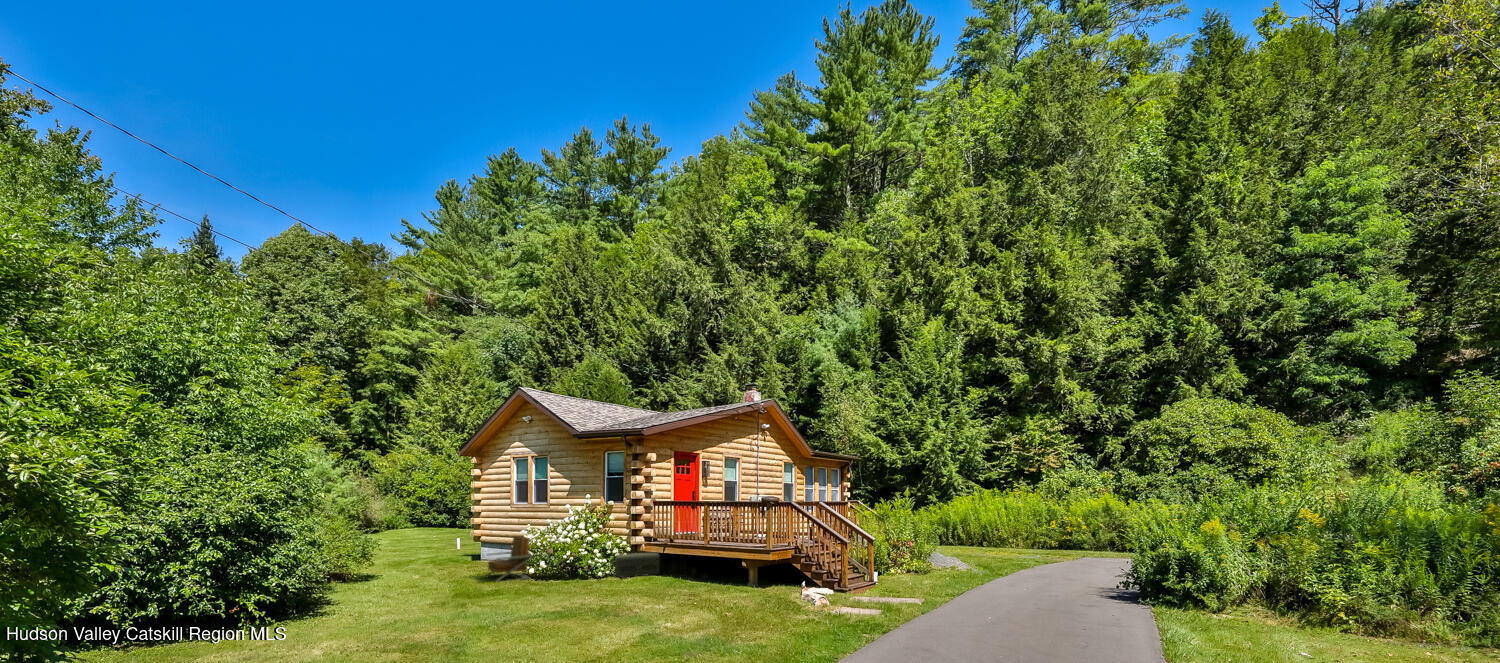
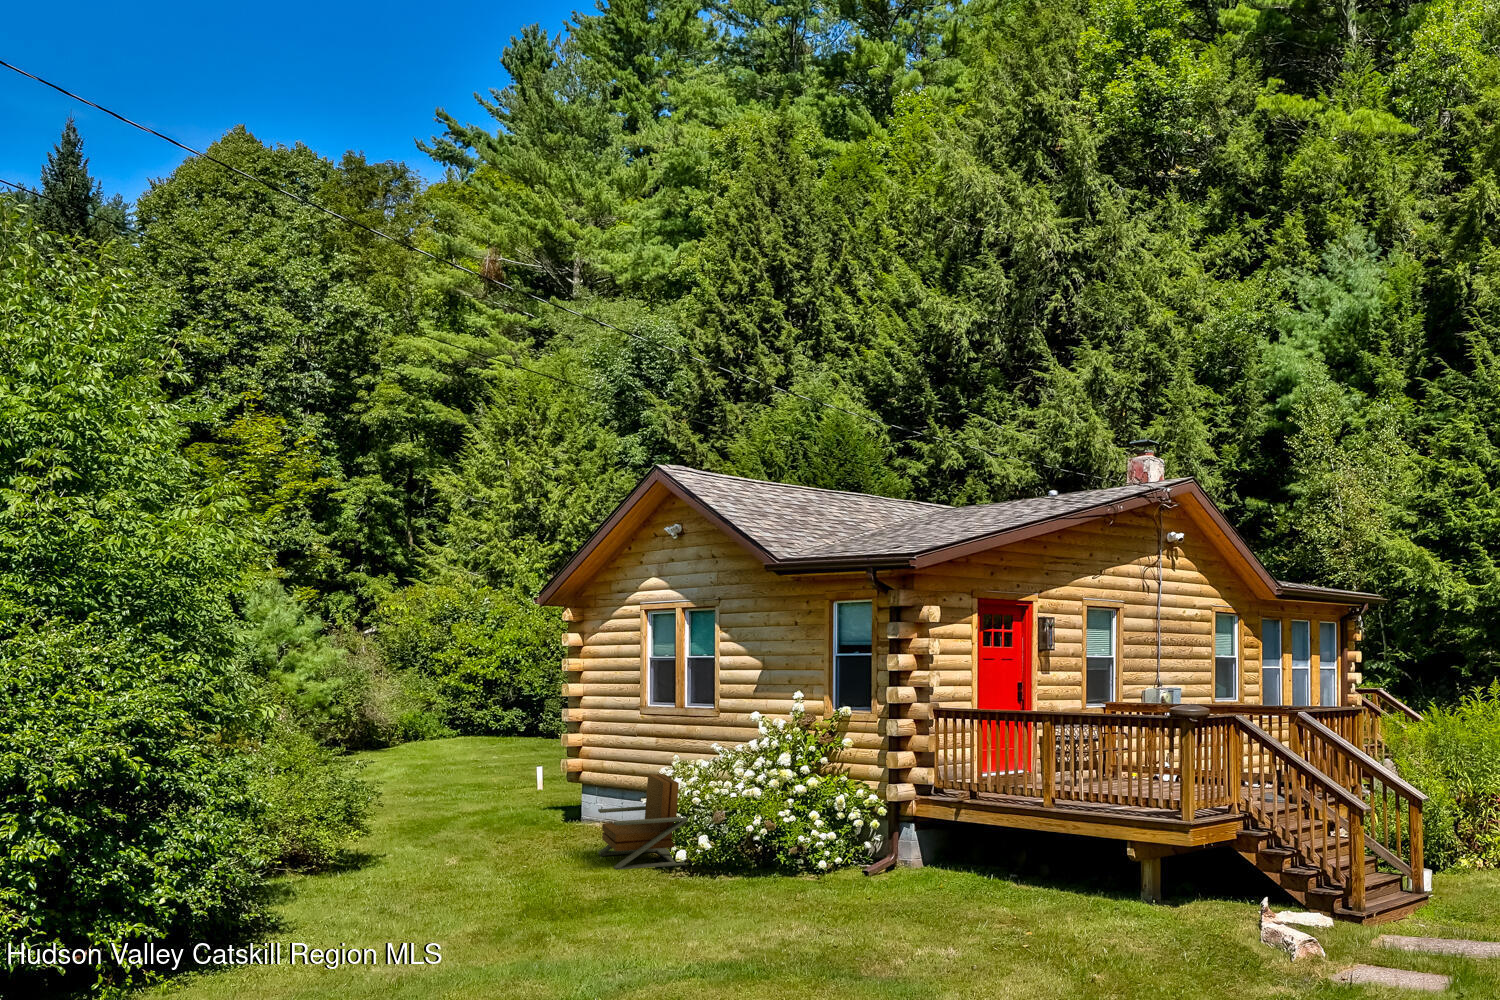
storage bench: present [615,553,659,577] -> none [854,820,950,872]

